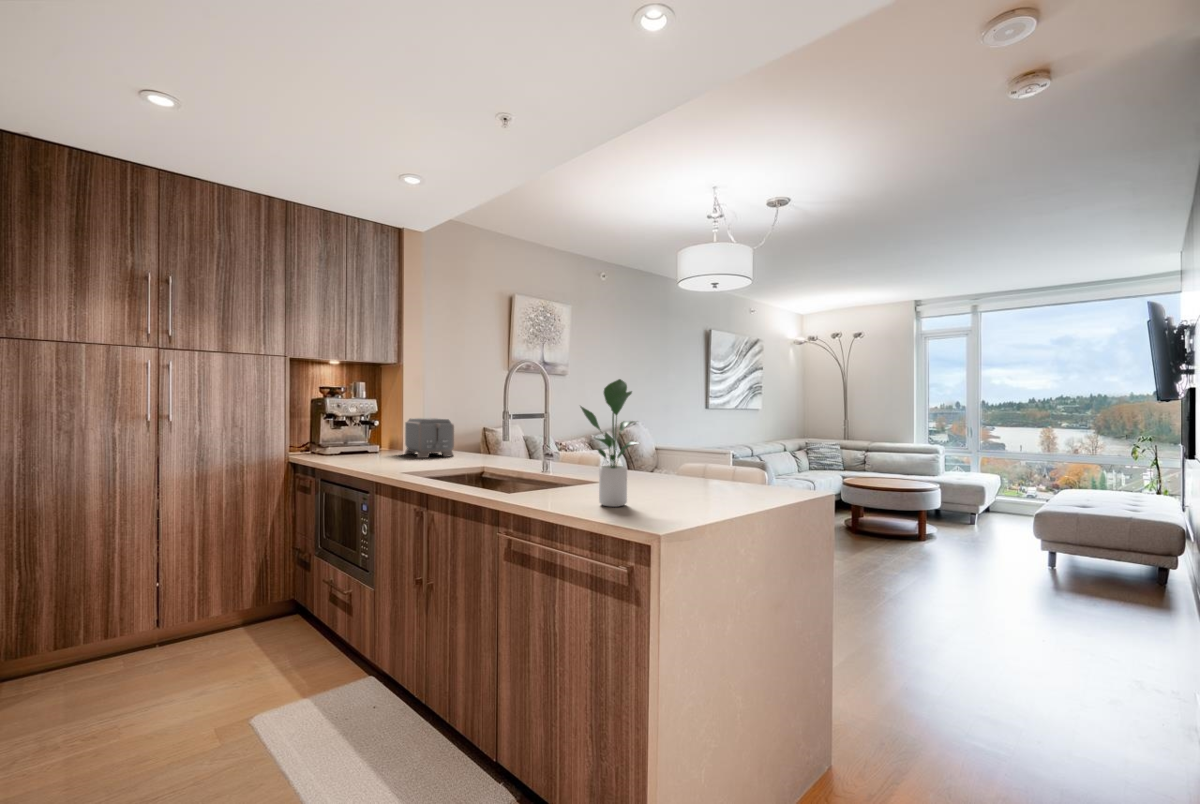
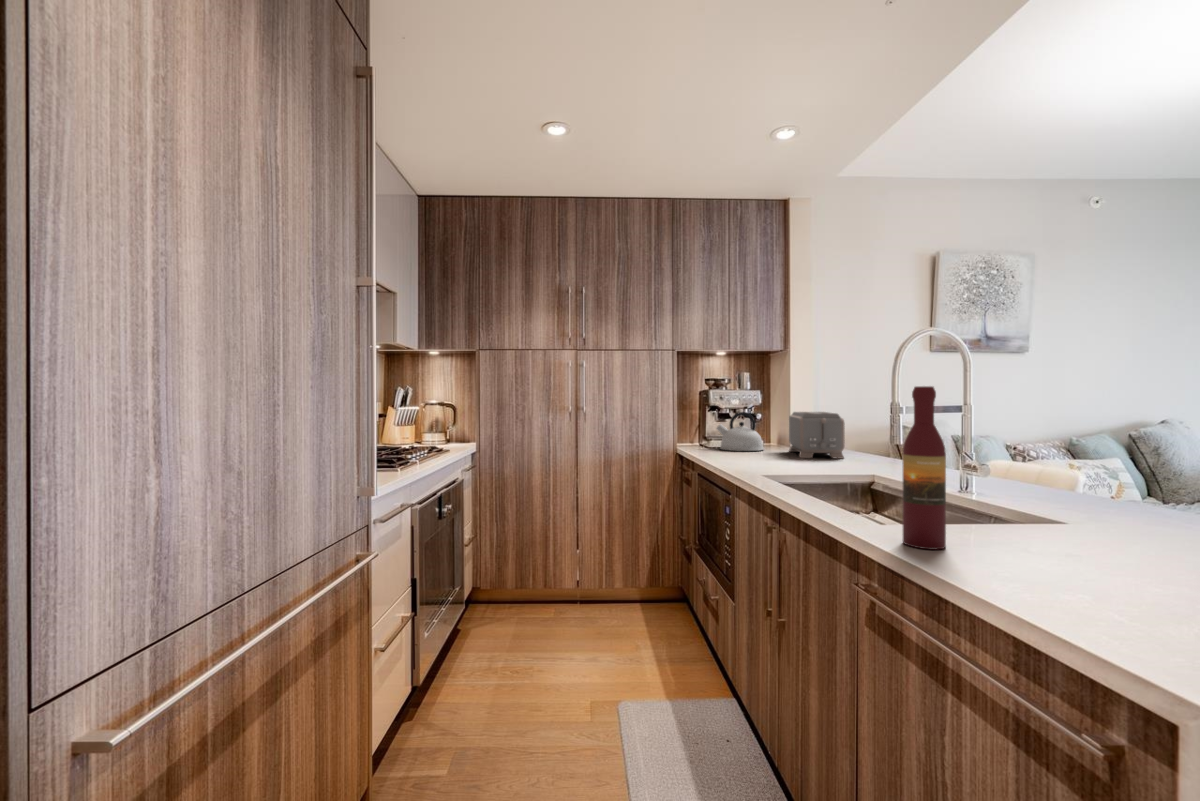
potted plant: present [580,379,638,507] -> none [1000,353,1147,590]
wine bottle: none [524,396,548,501] -> present [903,386,946,550]
kettle: none [334,419,382,456] -> present [717,412,764,451]

